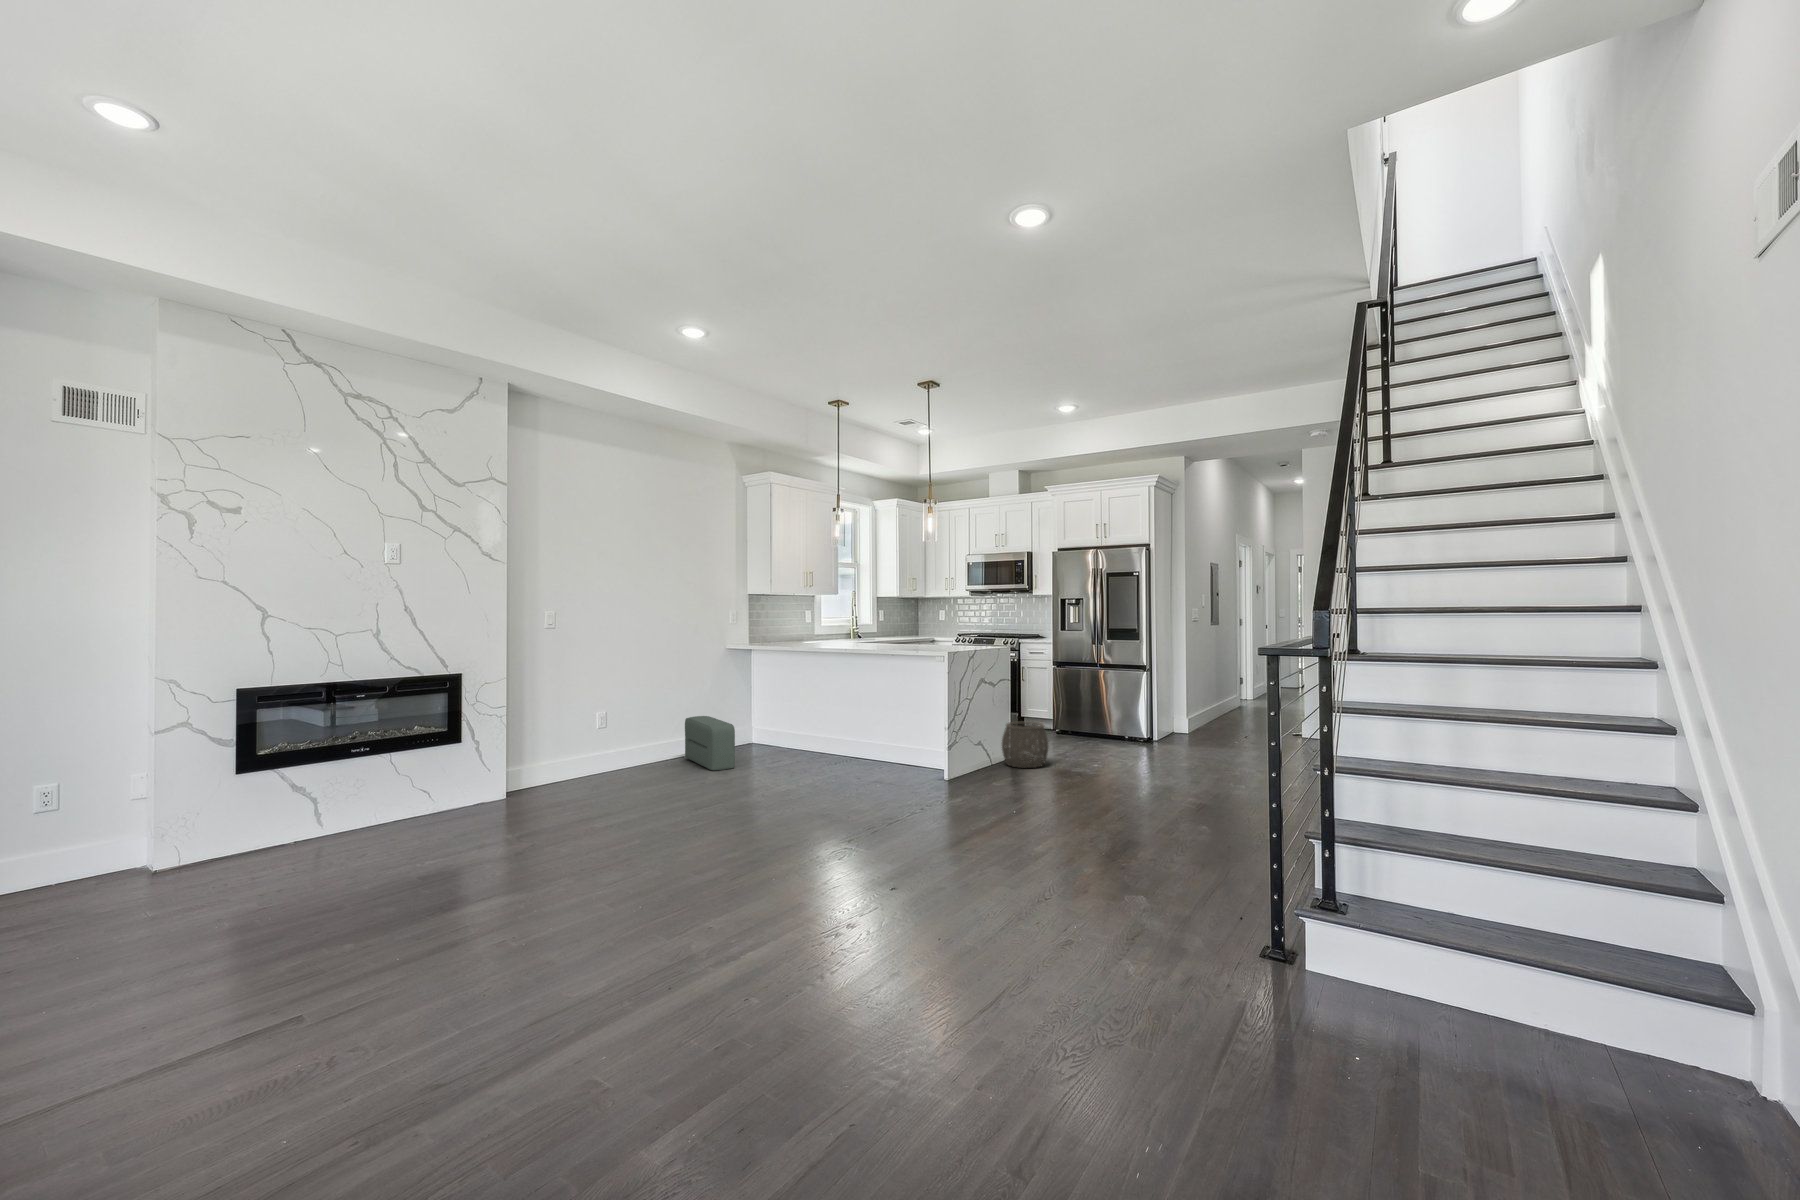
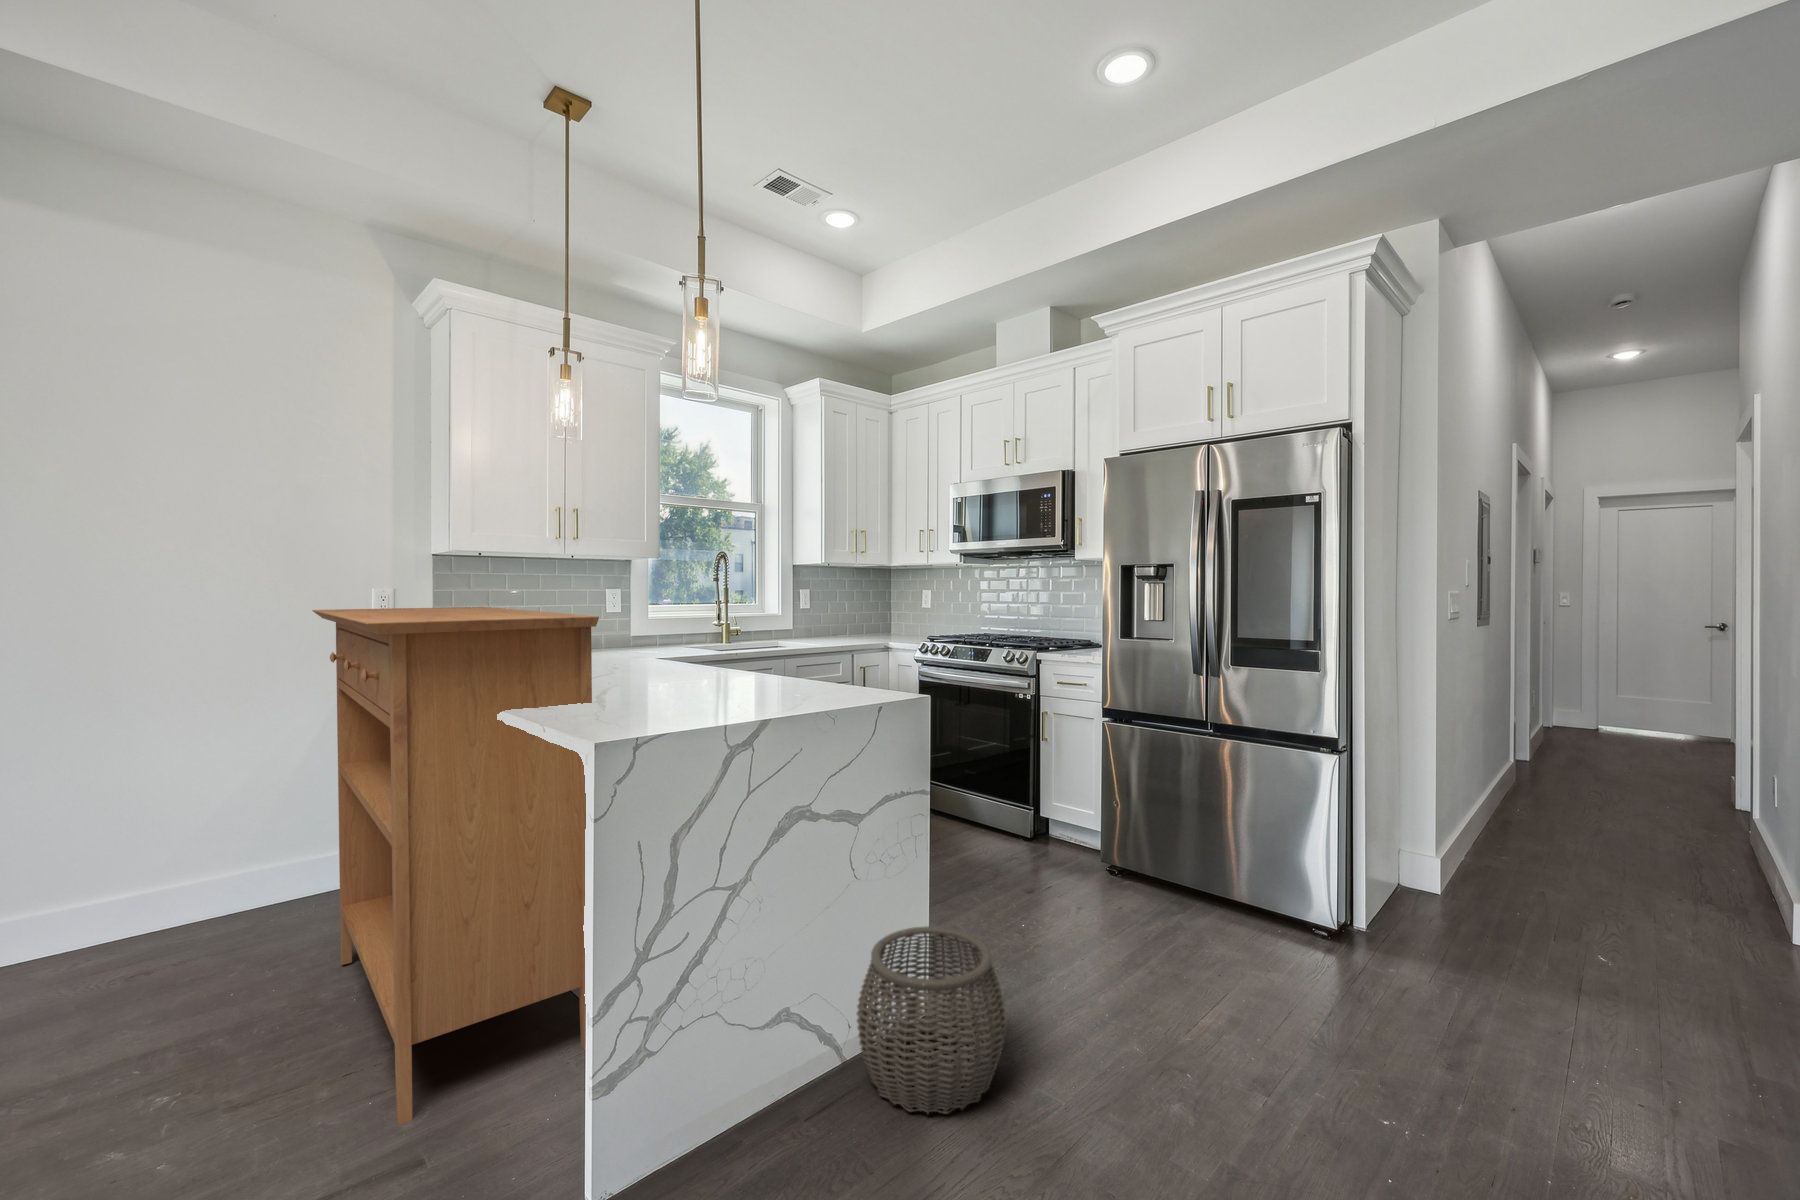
console table: none [764,618,914,778] -> present [312,607,599,1125]
pouf: present [685,716,735,771] -> none [113,827,272,1005]

